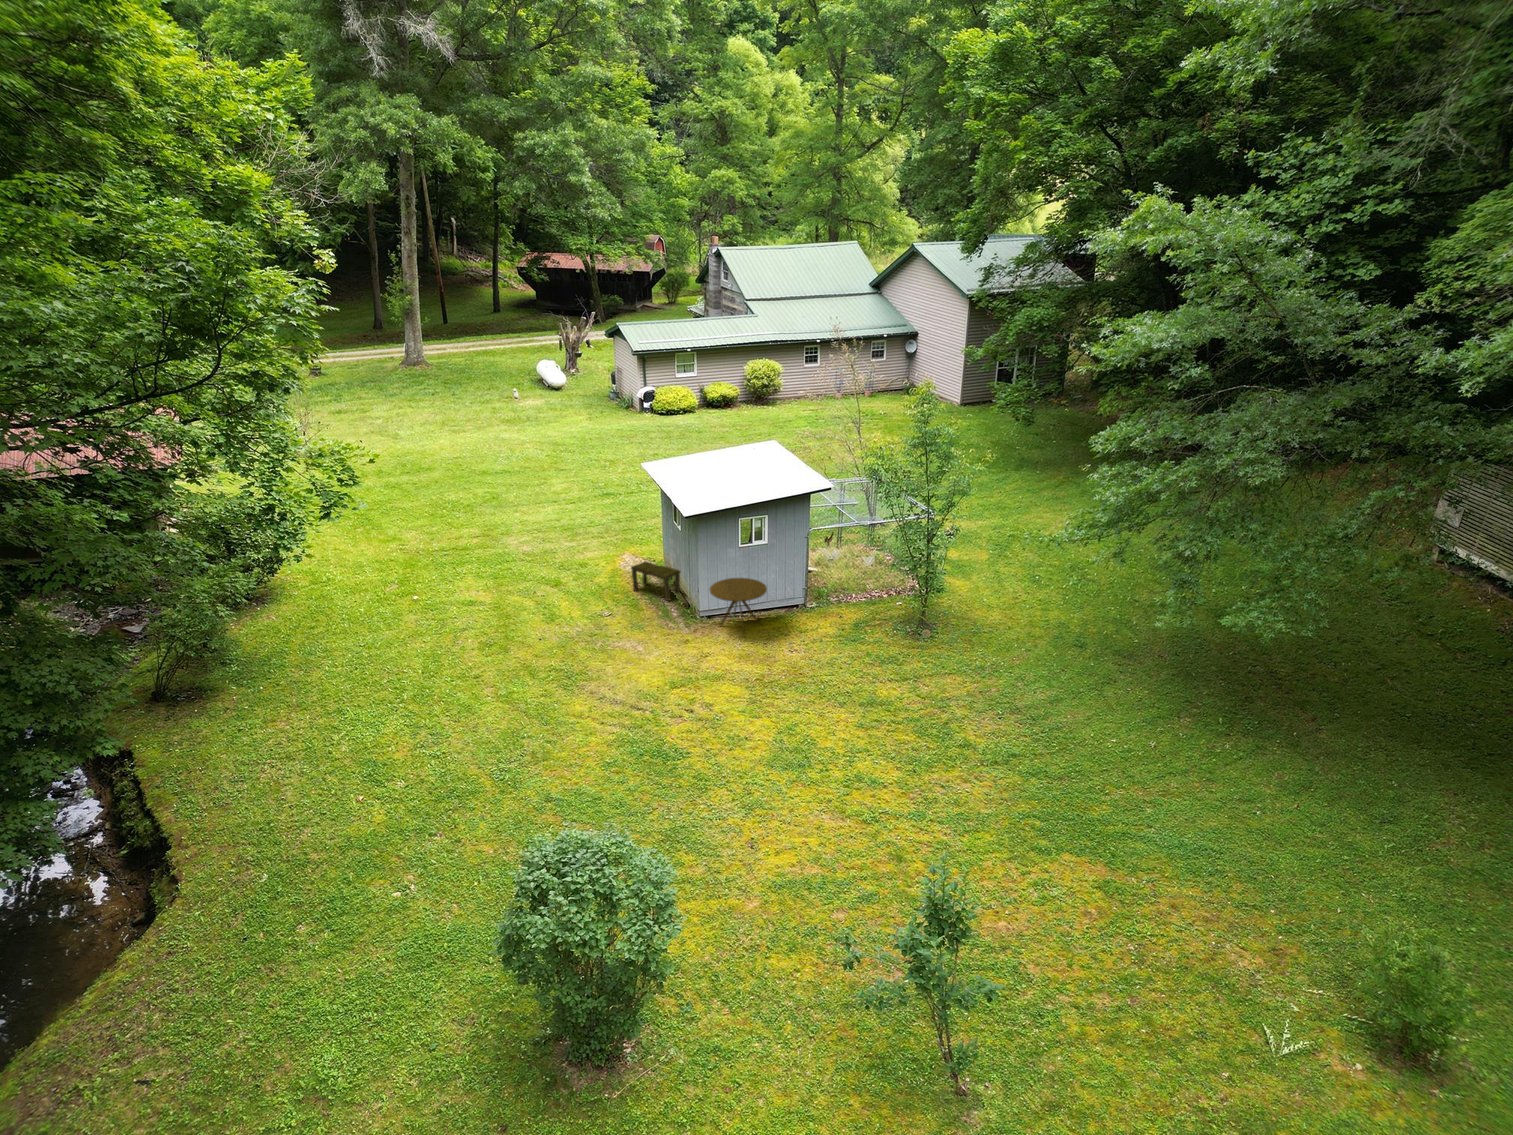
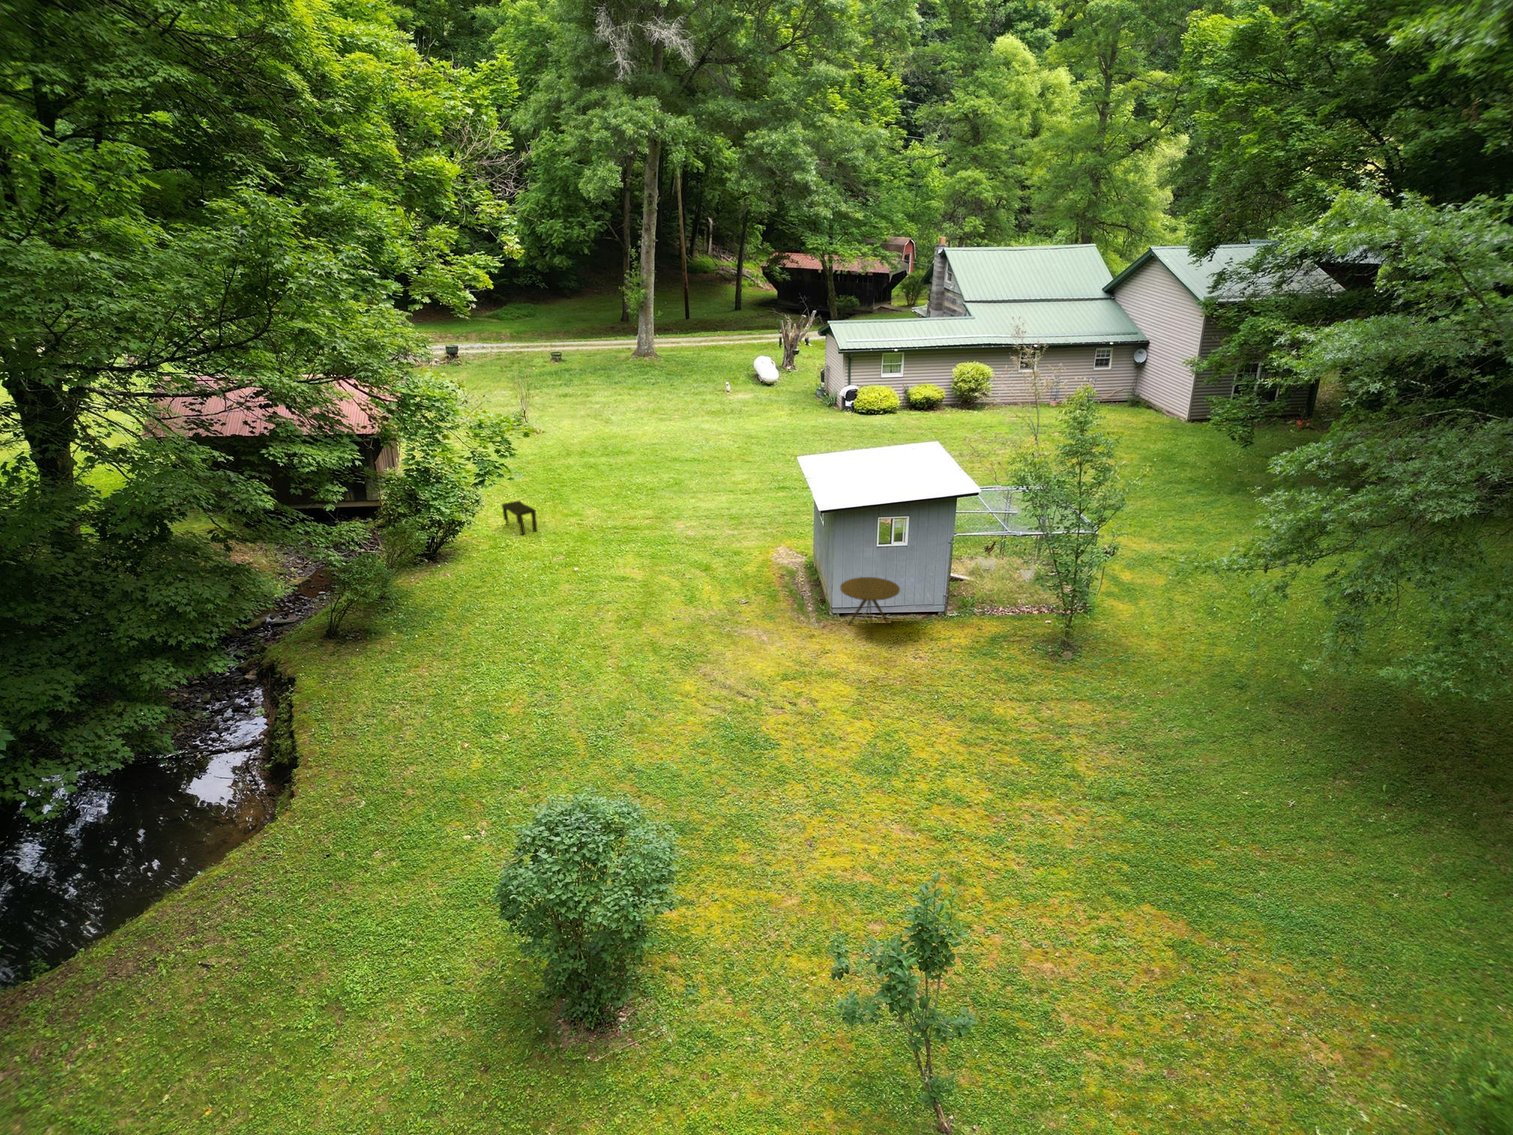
bench: present [631,561,680,601] -> present [502,501,537,535]

